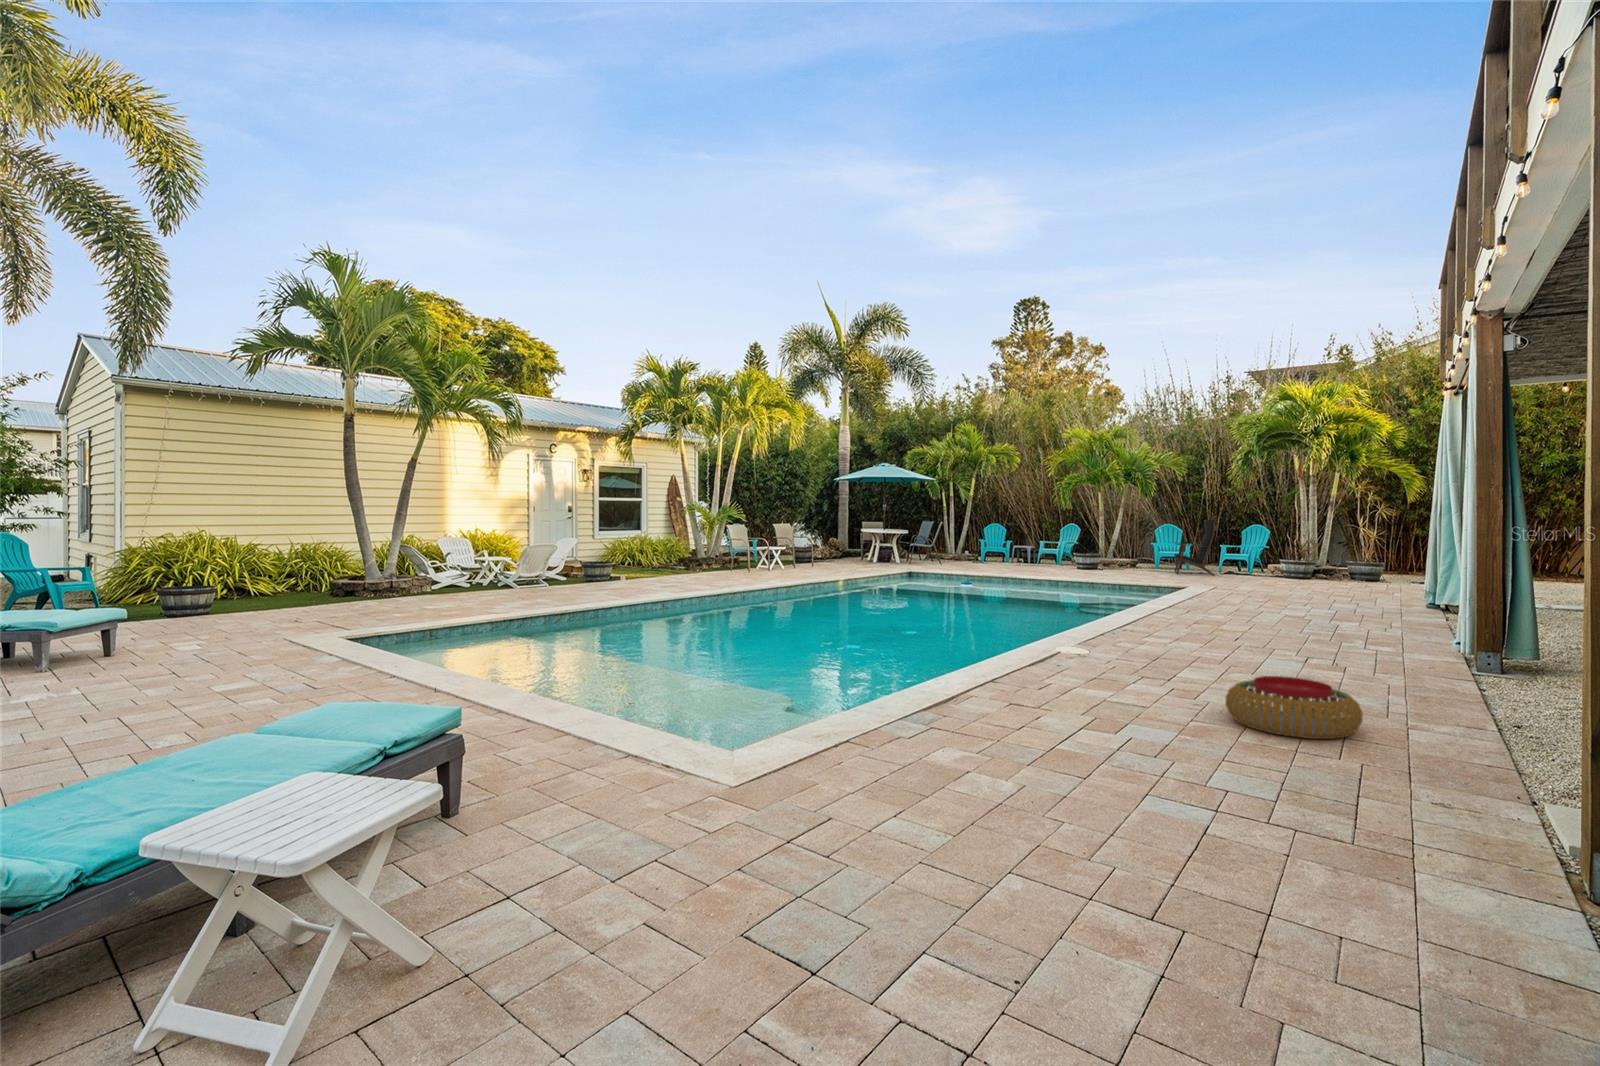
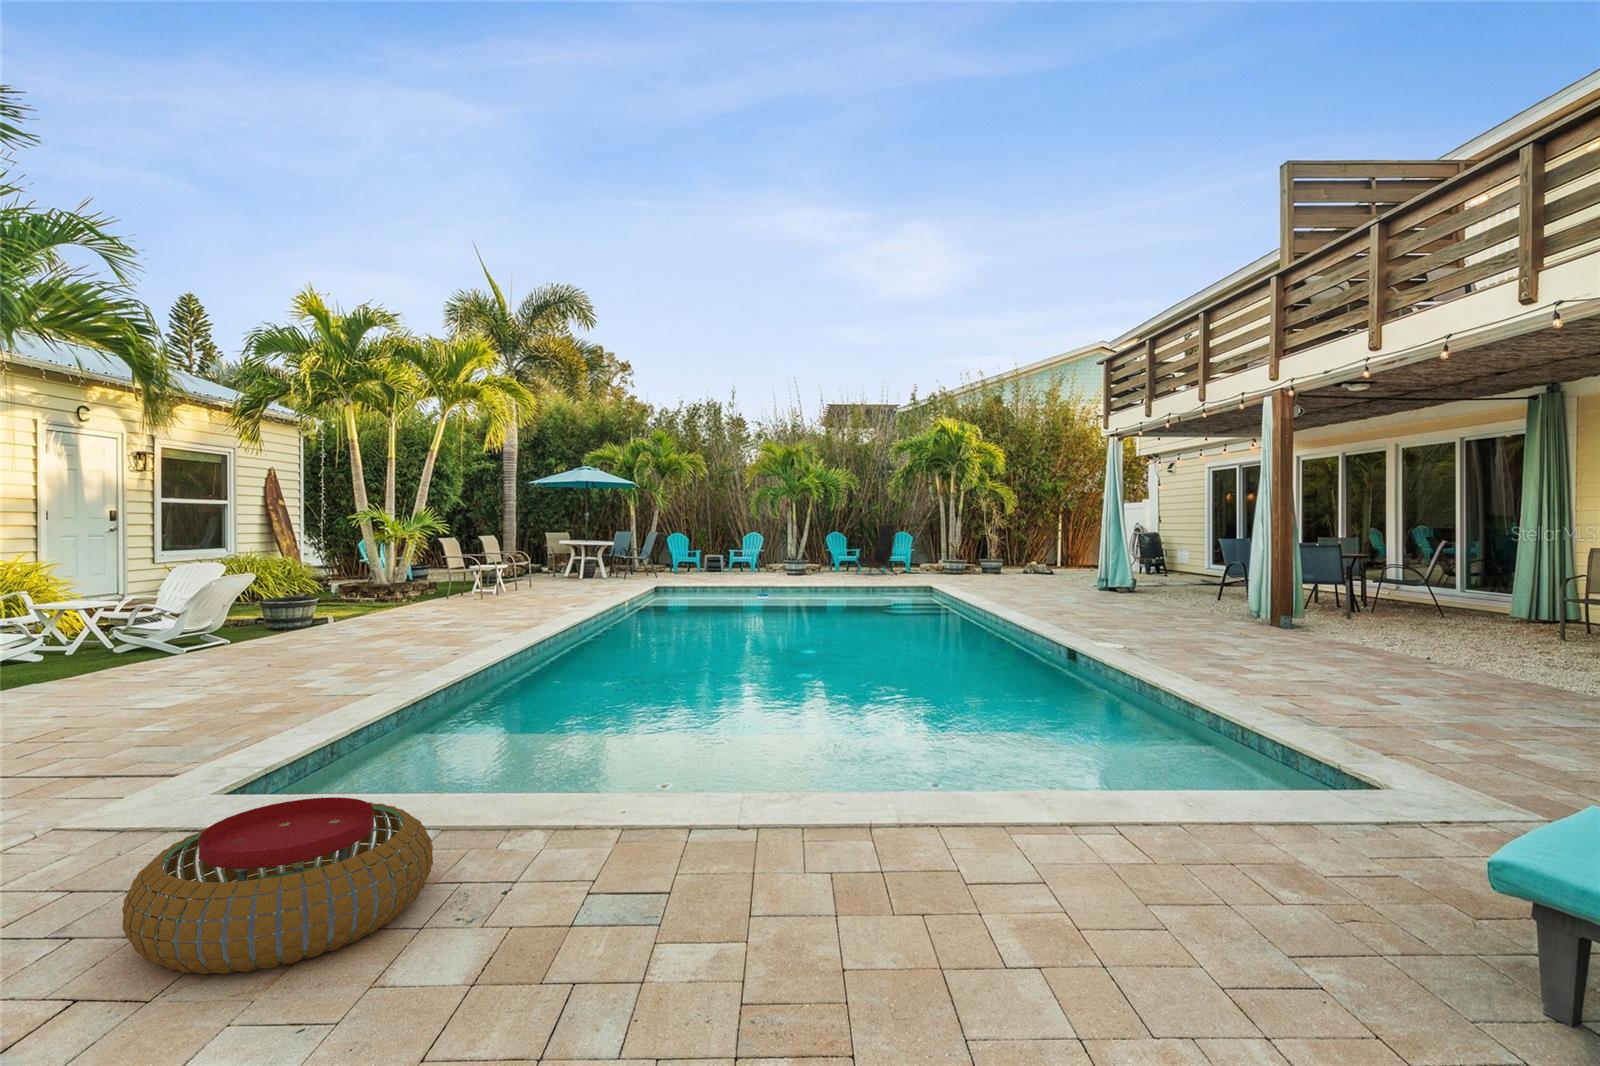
pouf: present [1225,676,1363,739] -> present [122,797,433,975]

